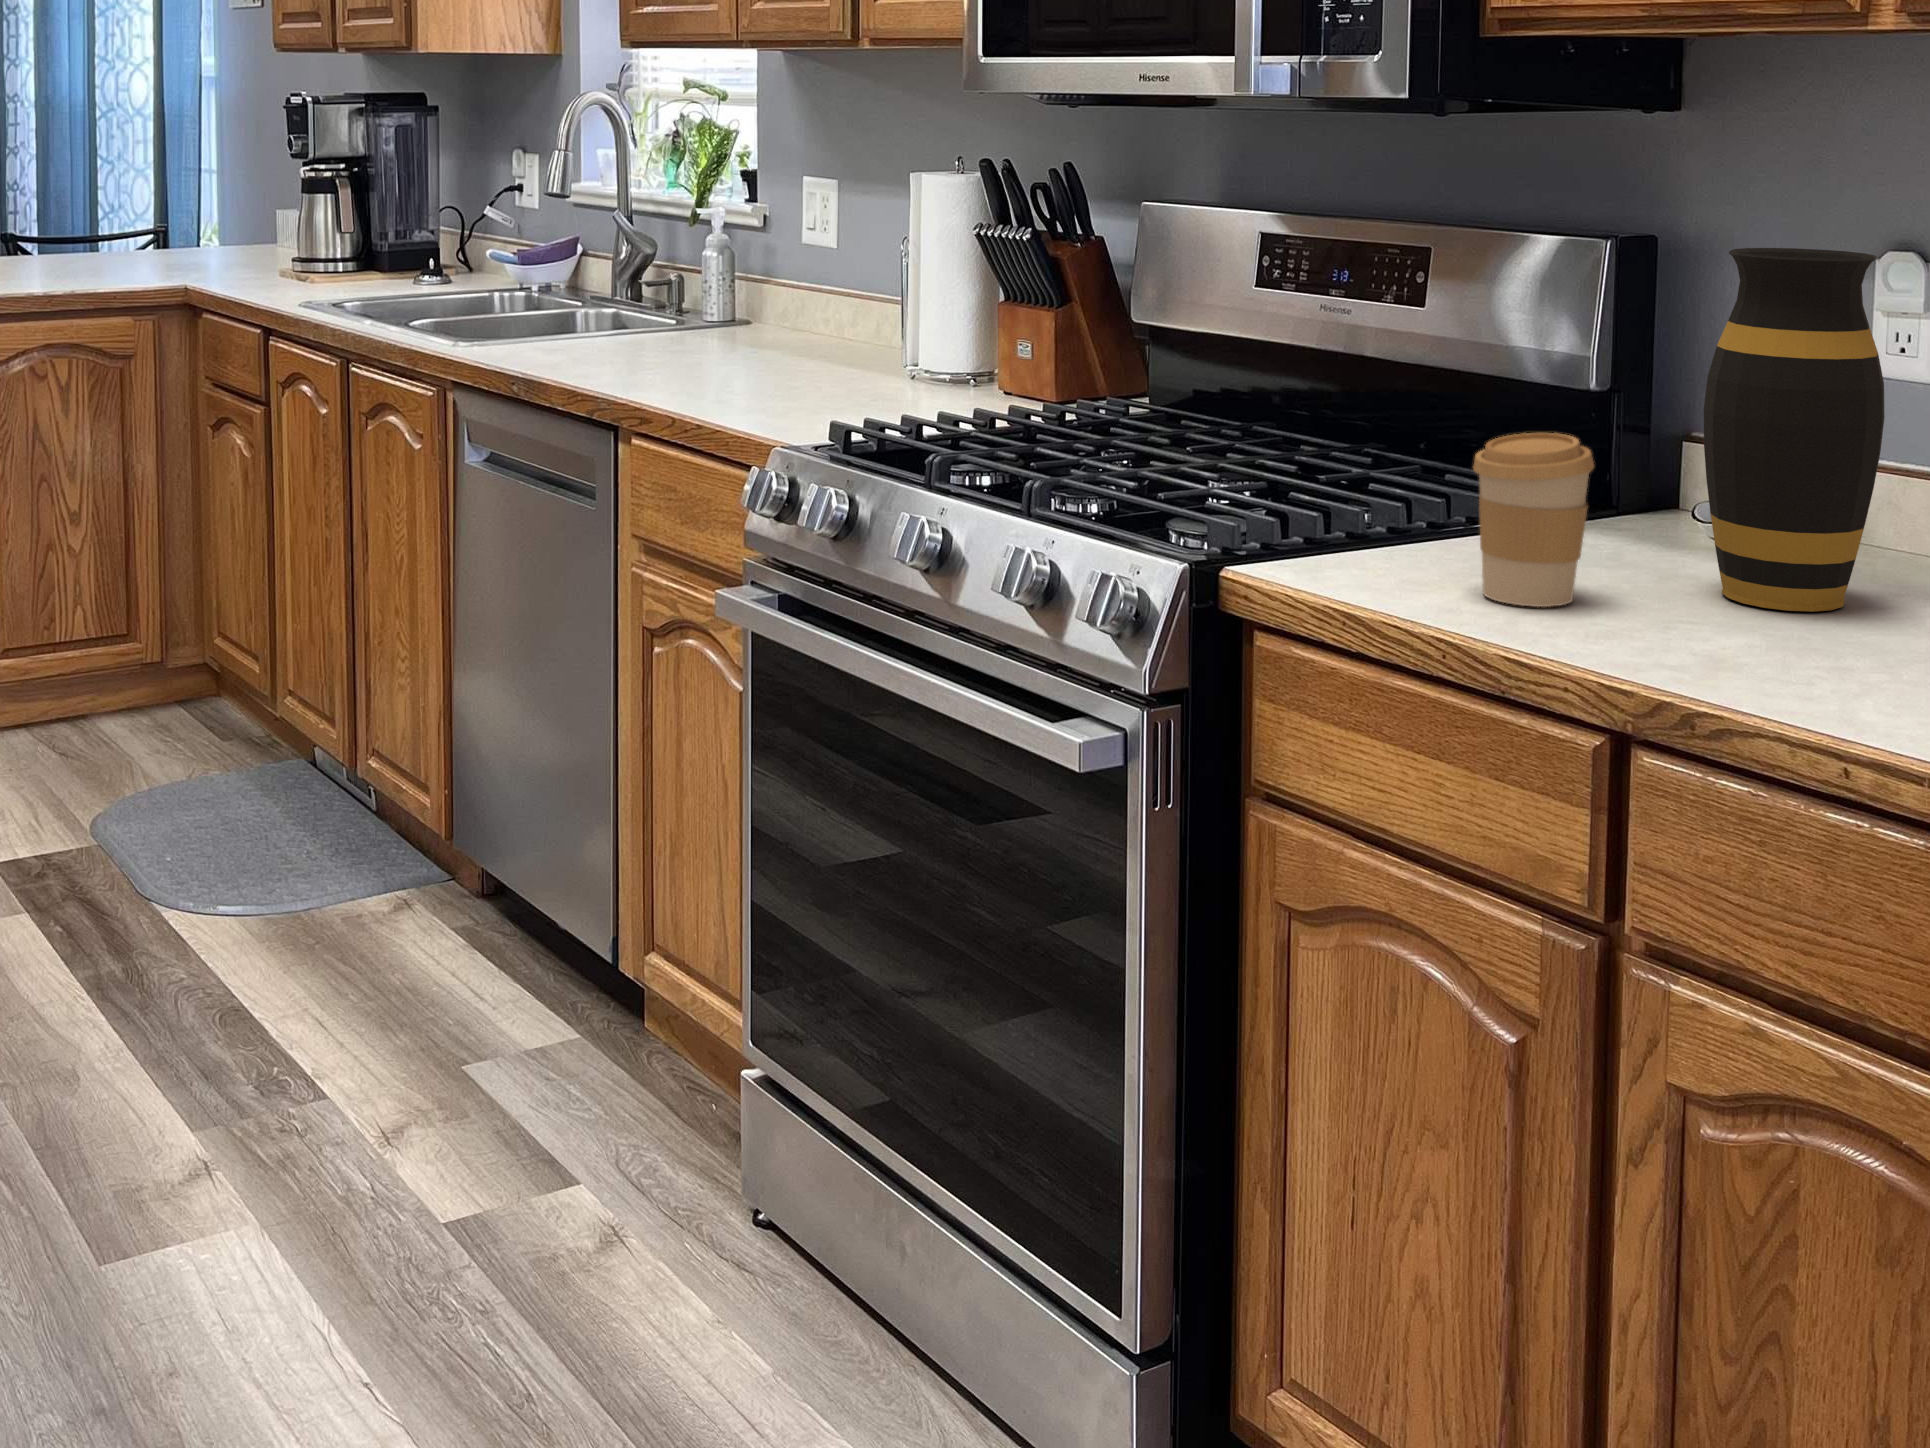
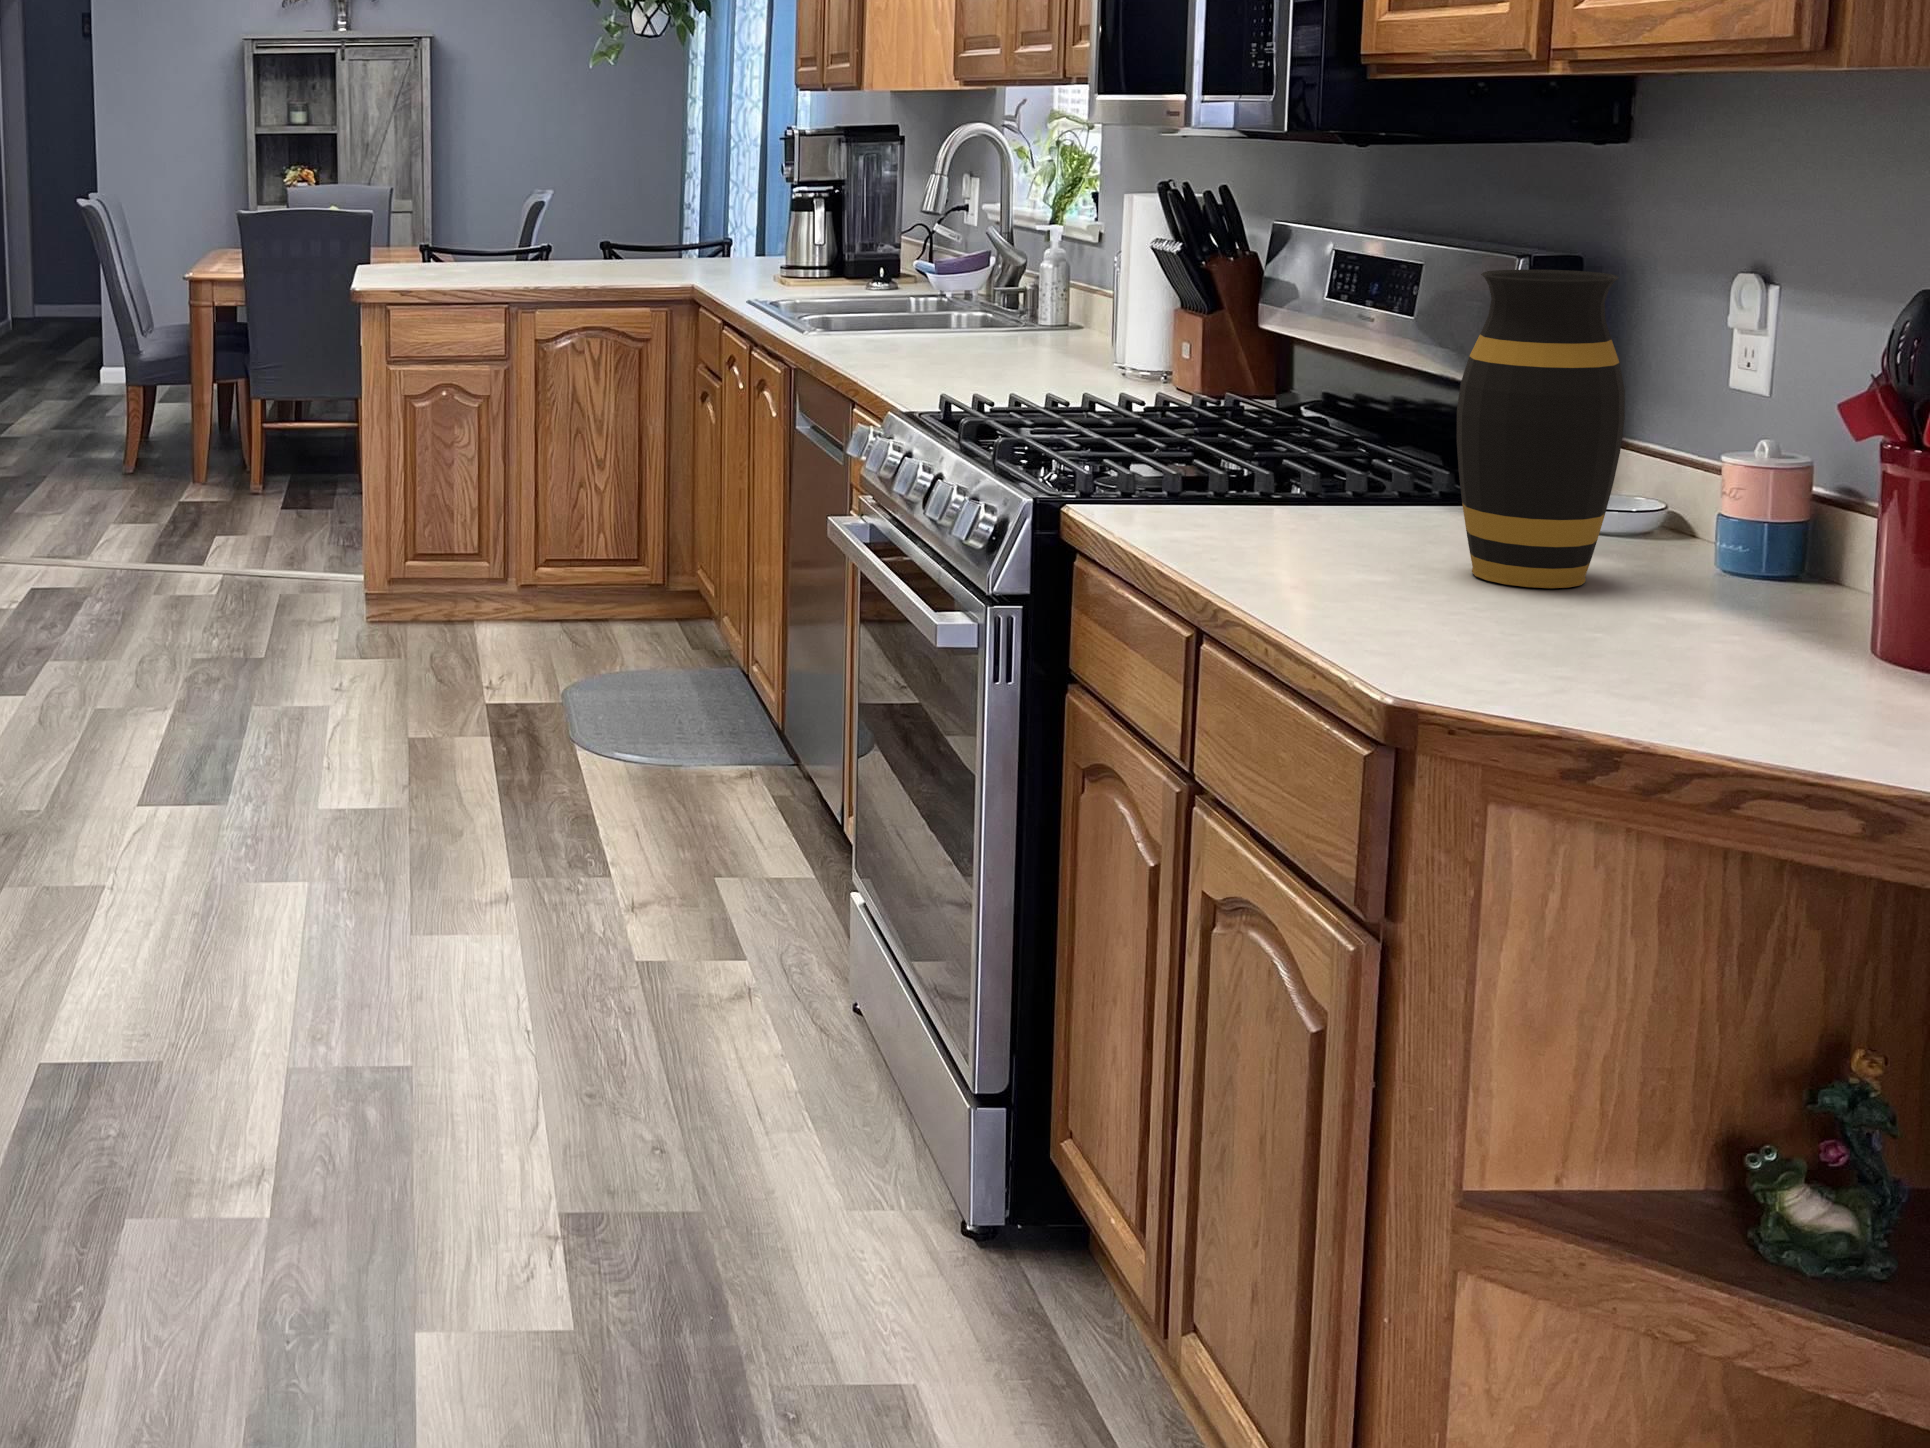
coffee cup: present [1473,433,1594,607] -> none [1242,420,1347,561]

